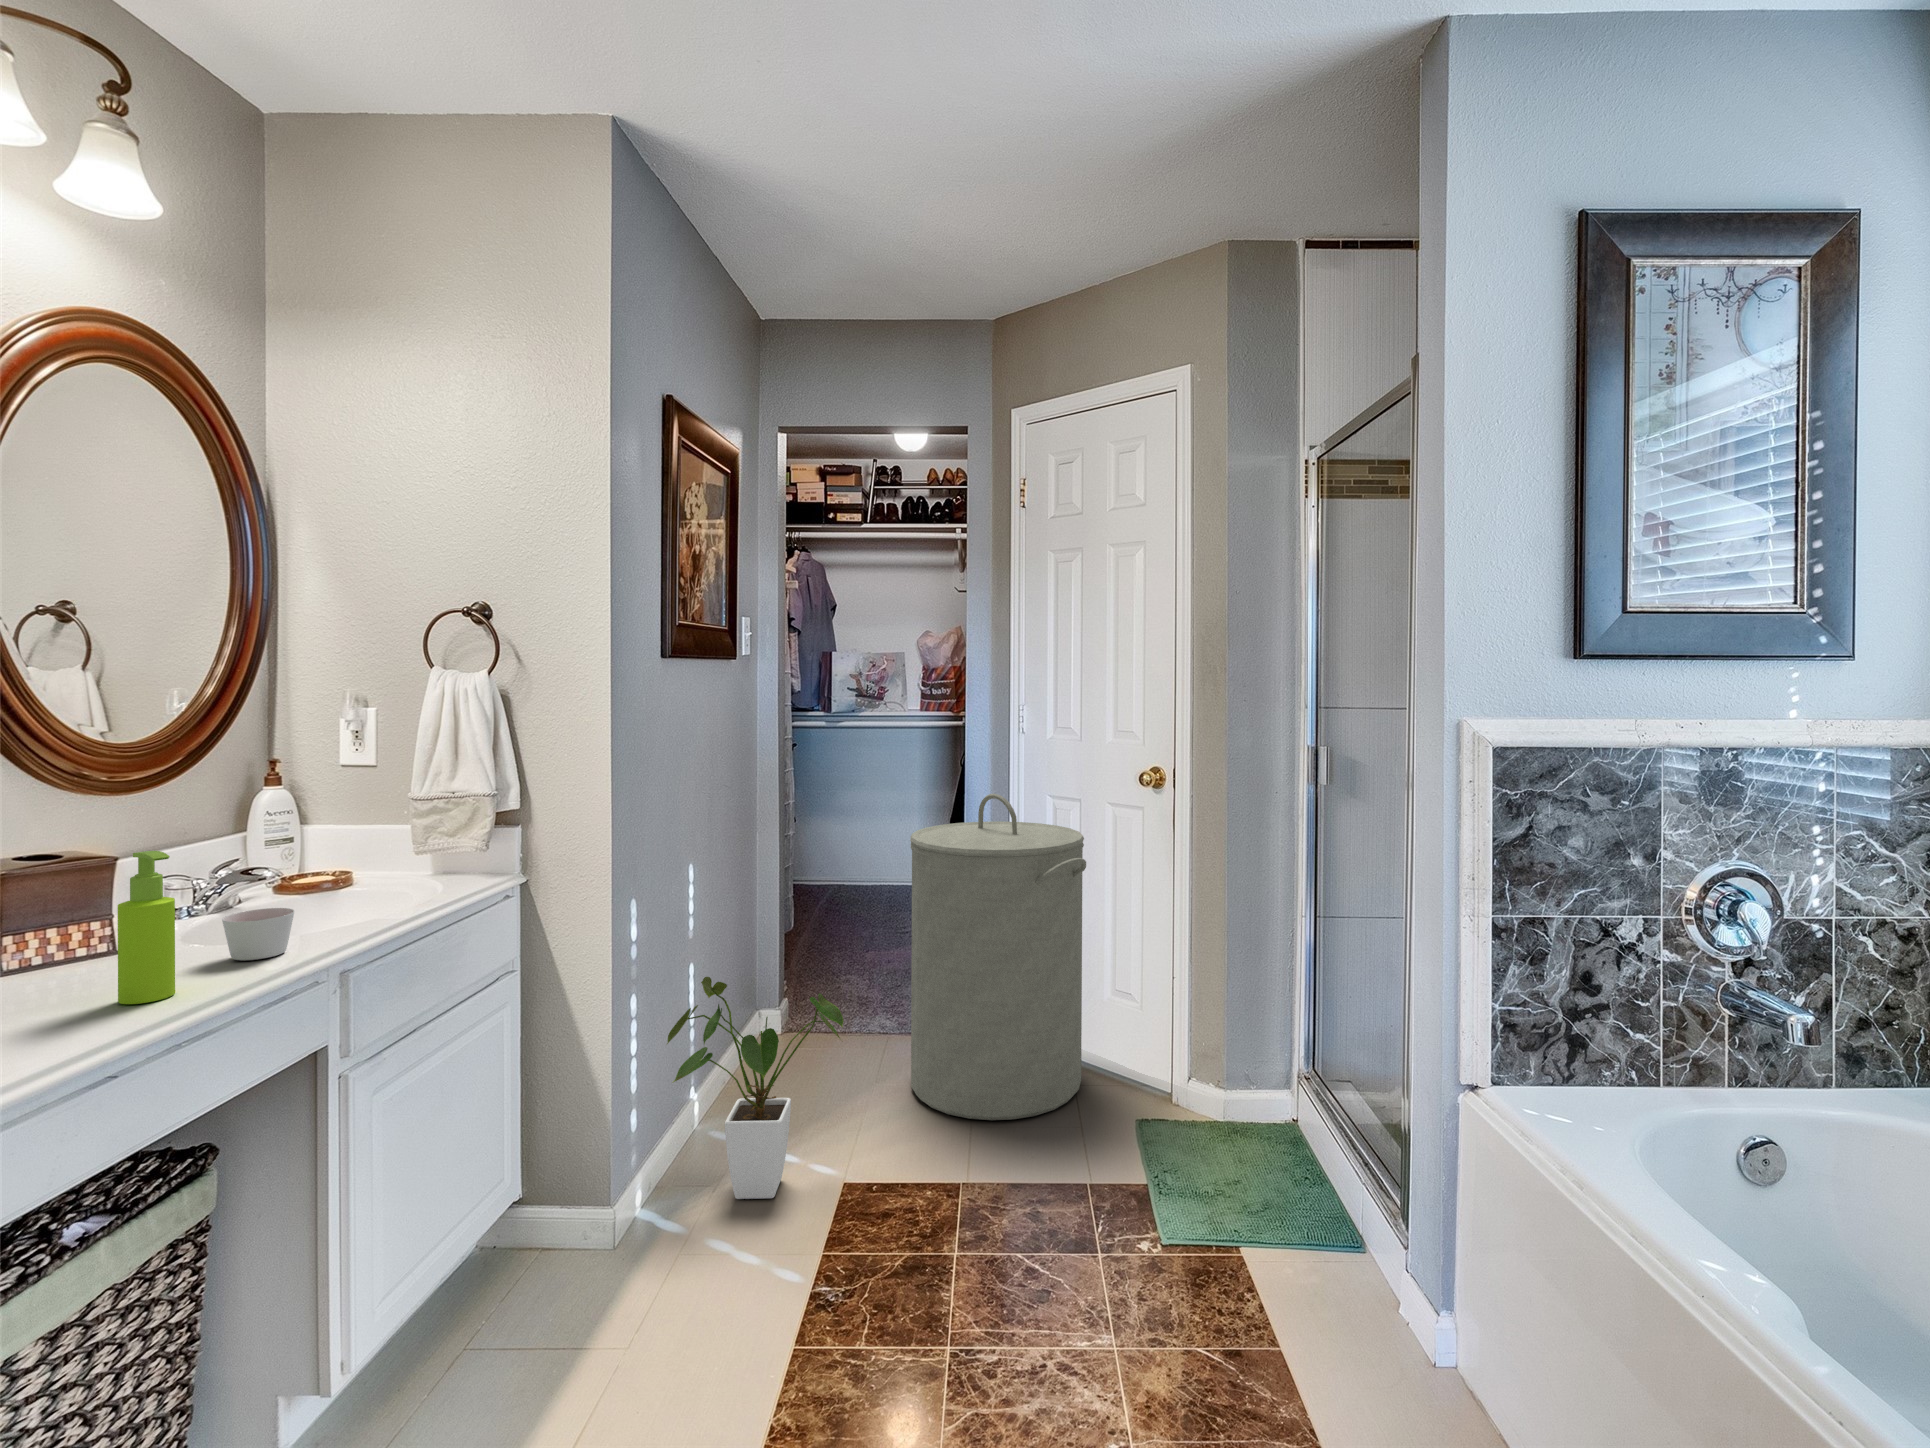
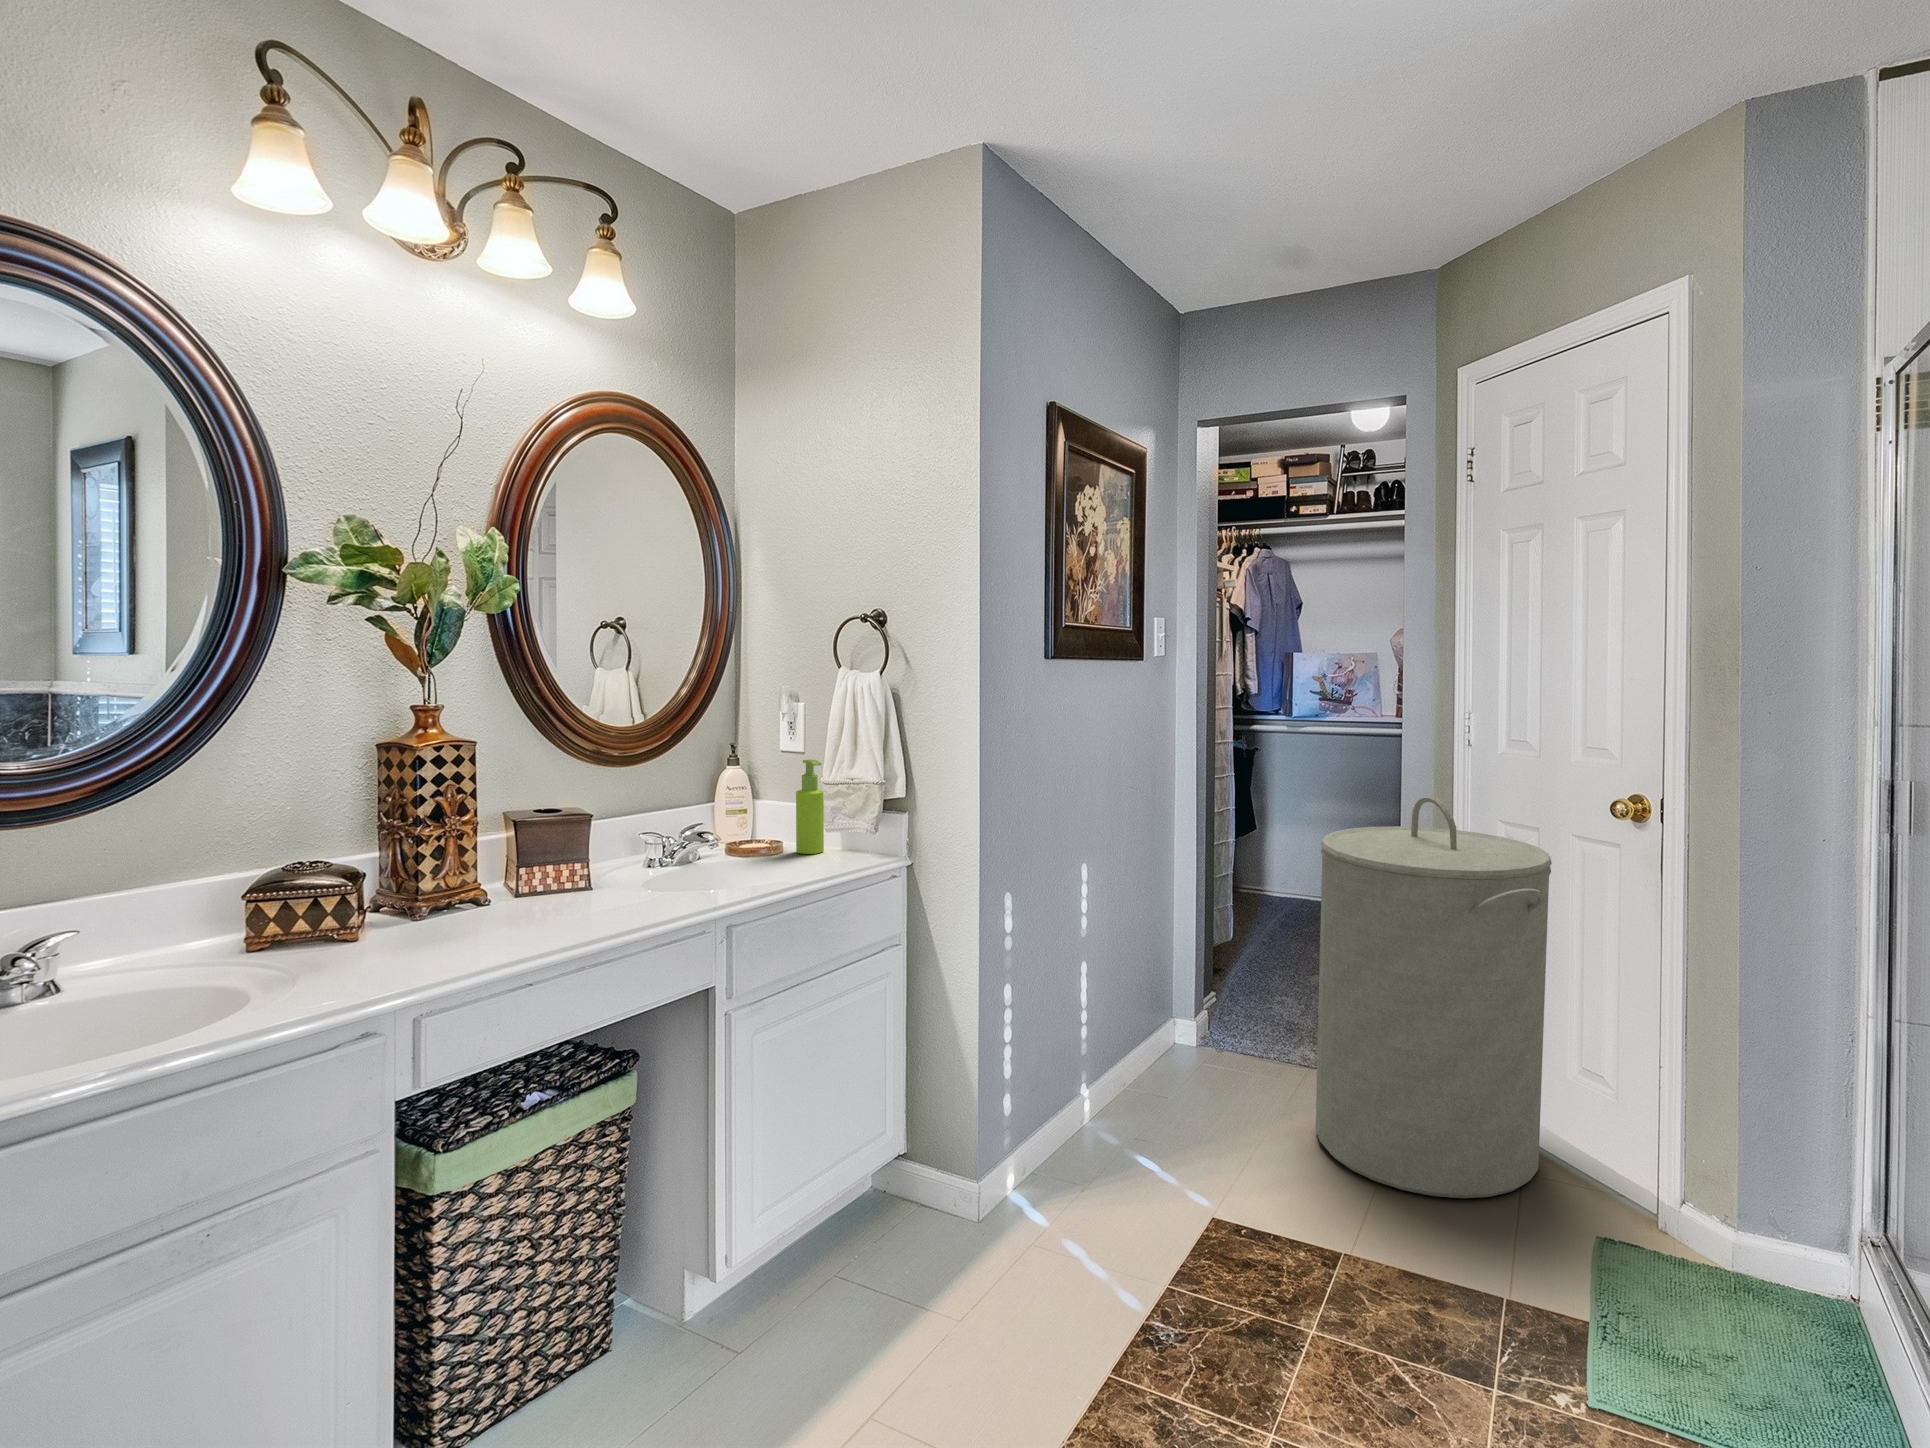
soap dispenser: present [118,851,175,1004] -> present [796,760,824,854]
candle: present [222,908,294,960] -> none [634,857,685,901]
house plant: present [667,977,843,1199] -> none [1031,967,1215,1213]

